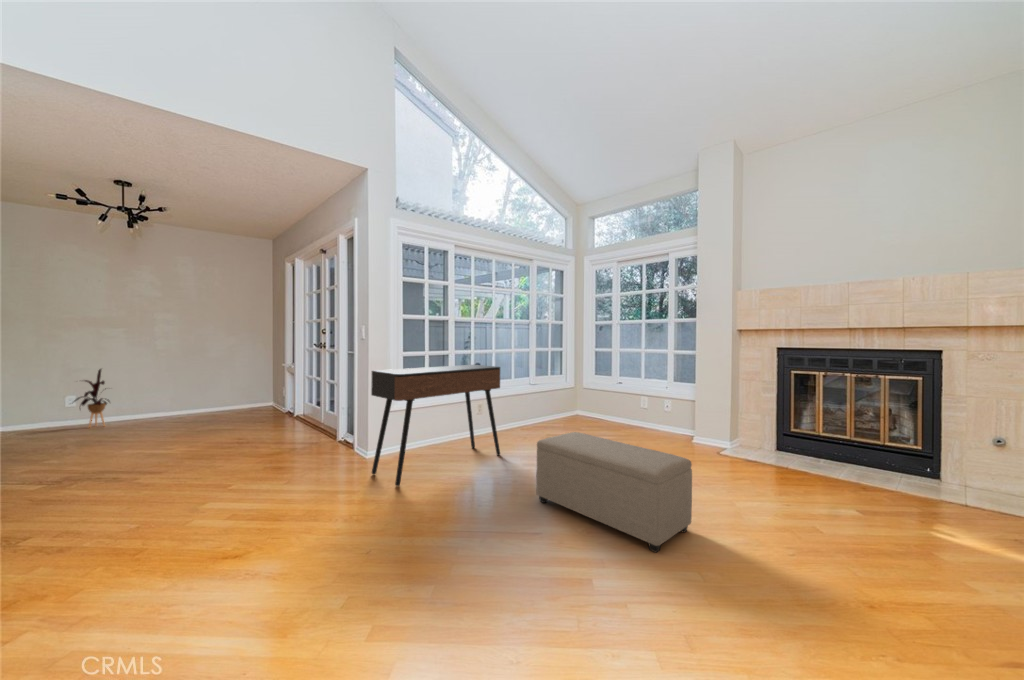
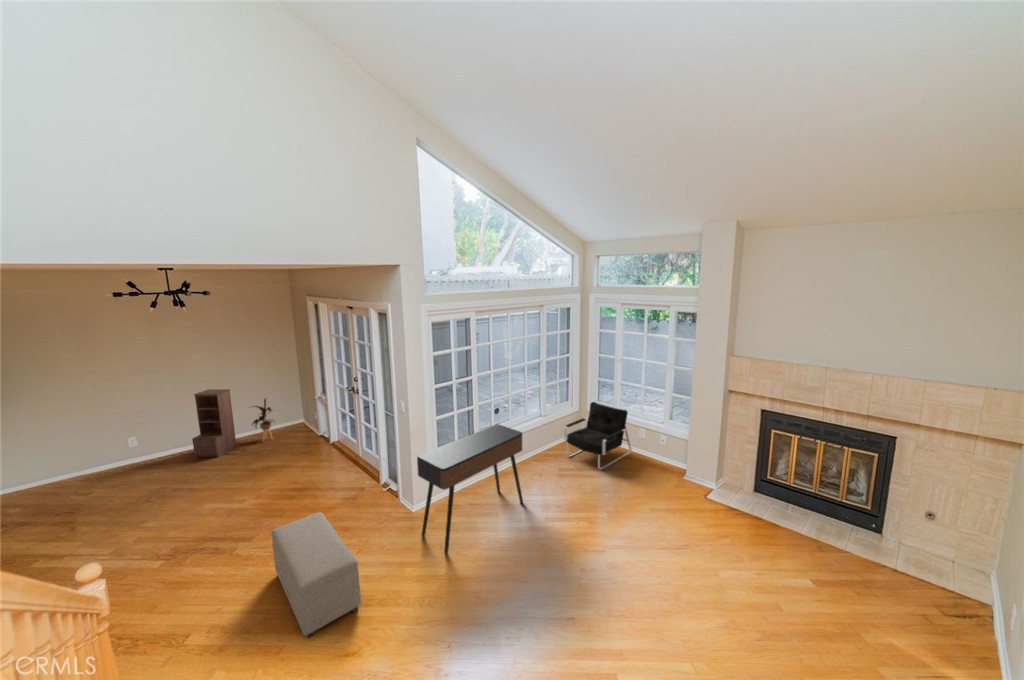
bookshelf: none [136,351,187,423] -> present [192,389,236,457]
house plant: present [74,369,109,428] -> present [253,399,273,440]
armchair: none [554,371,632,436] -> present [564,402,631,470]
ottoman: present [536,432,692,553] -> present [272,512,361,638]

